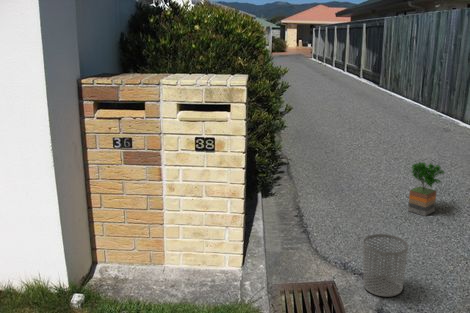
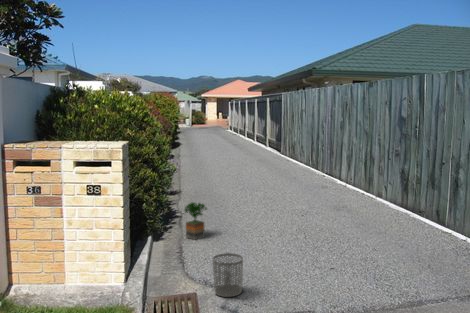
potted tree: present [408,163,444,216] -> present [185,202,207,240]

